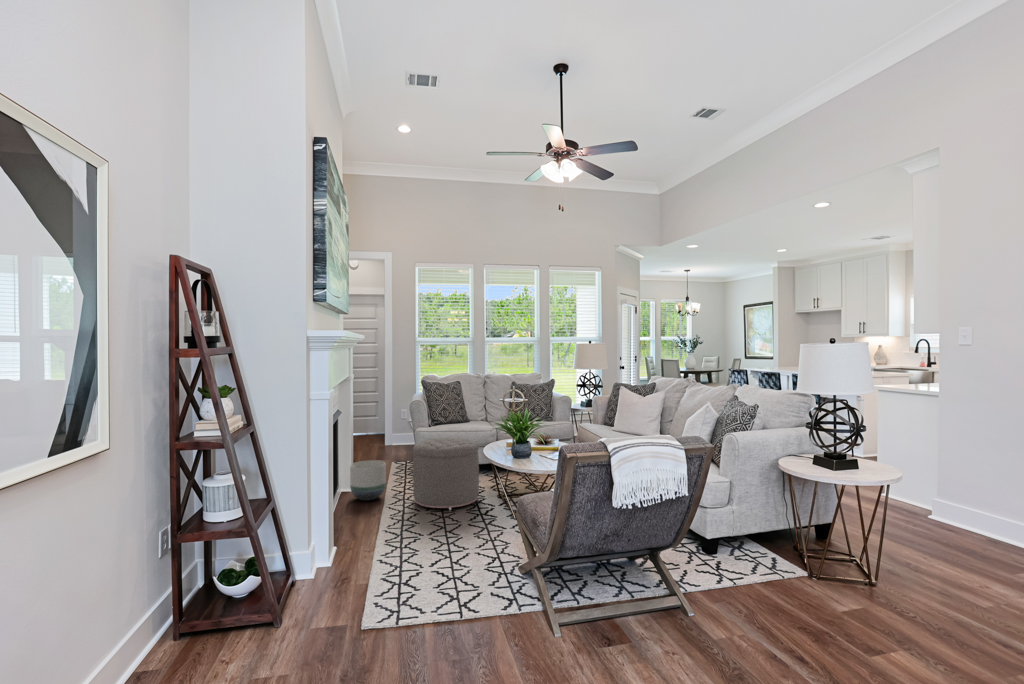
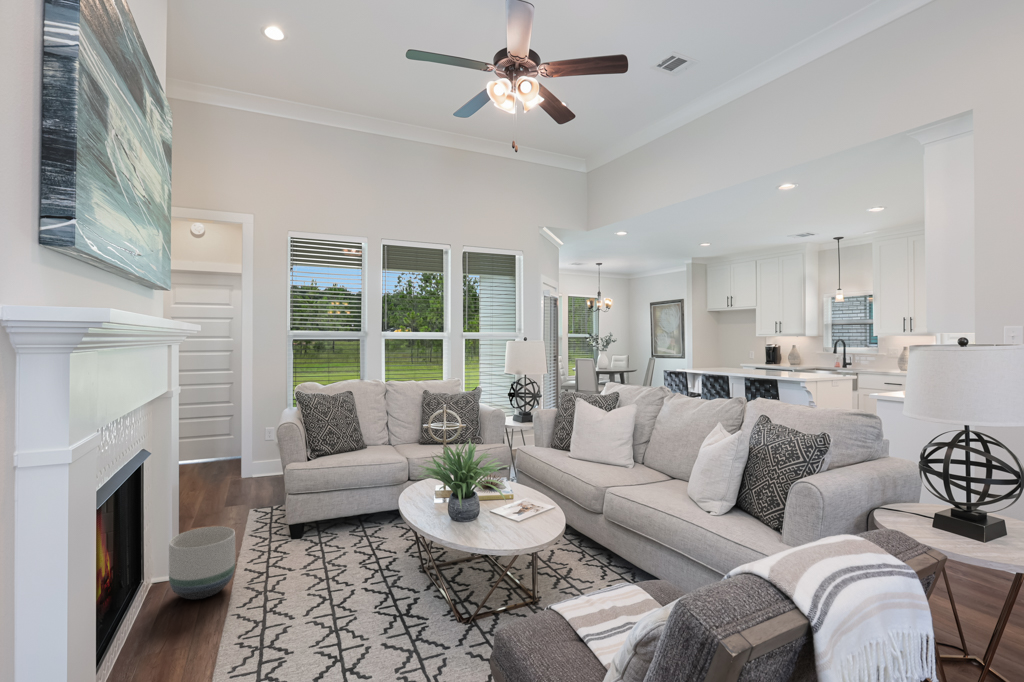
ottoman: present [413,438,479,510] -> none [283,484,393,609]

